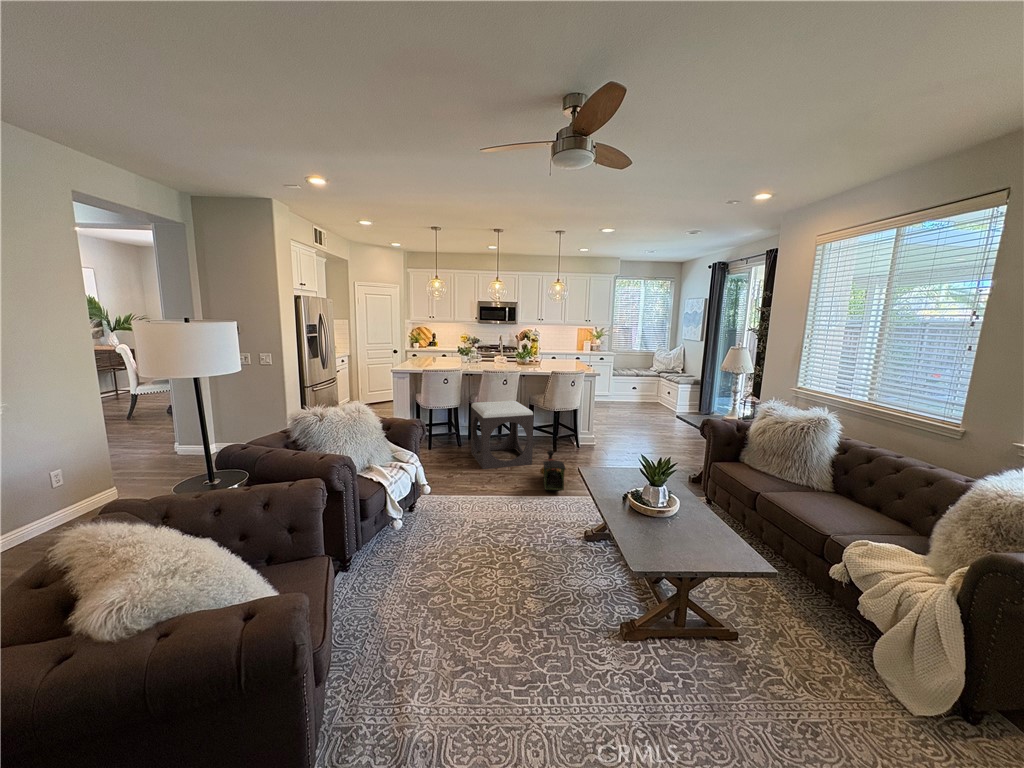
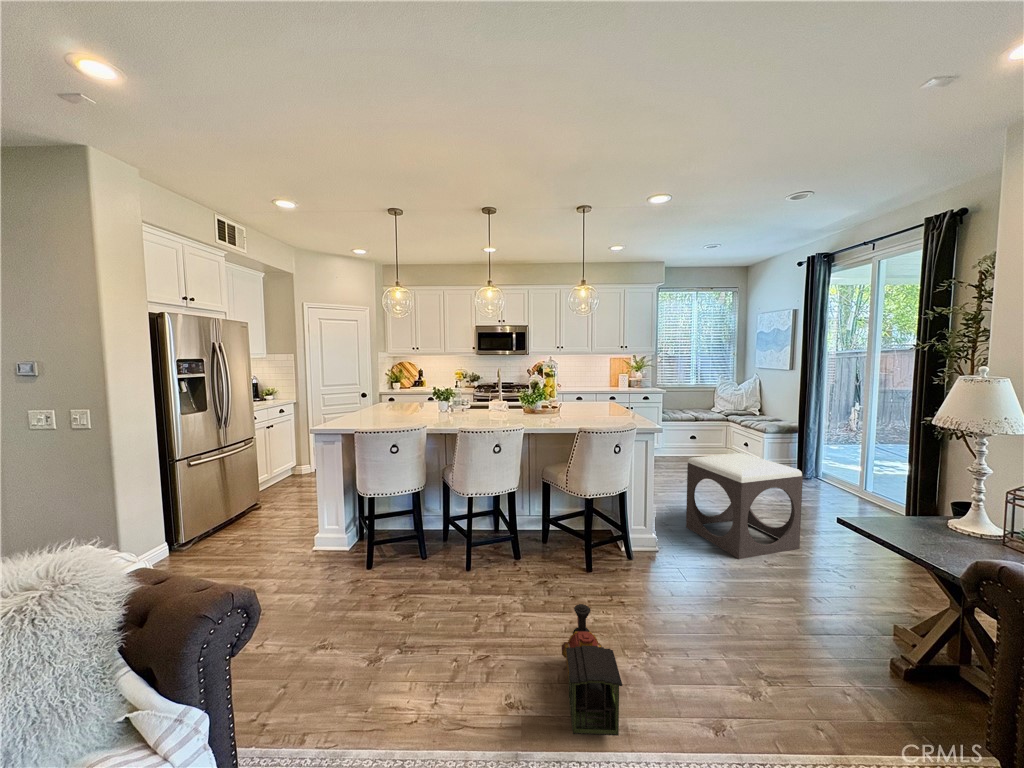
footstool: present [471,401,534,469] -> present [686,453,803,559]

